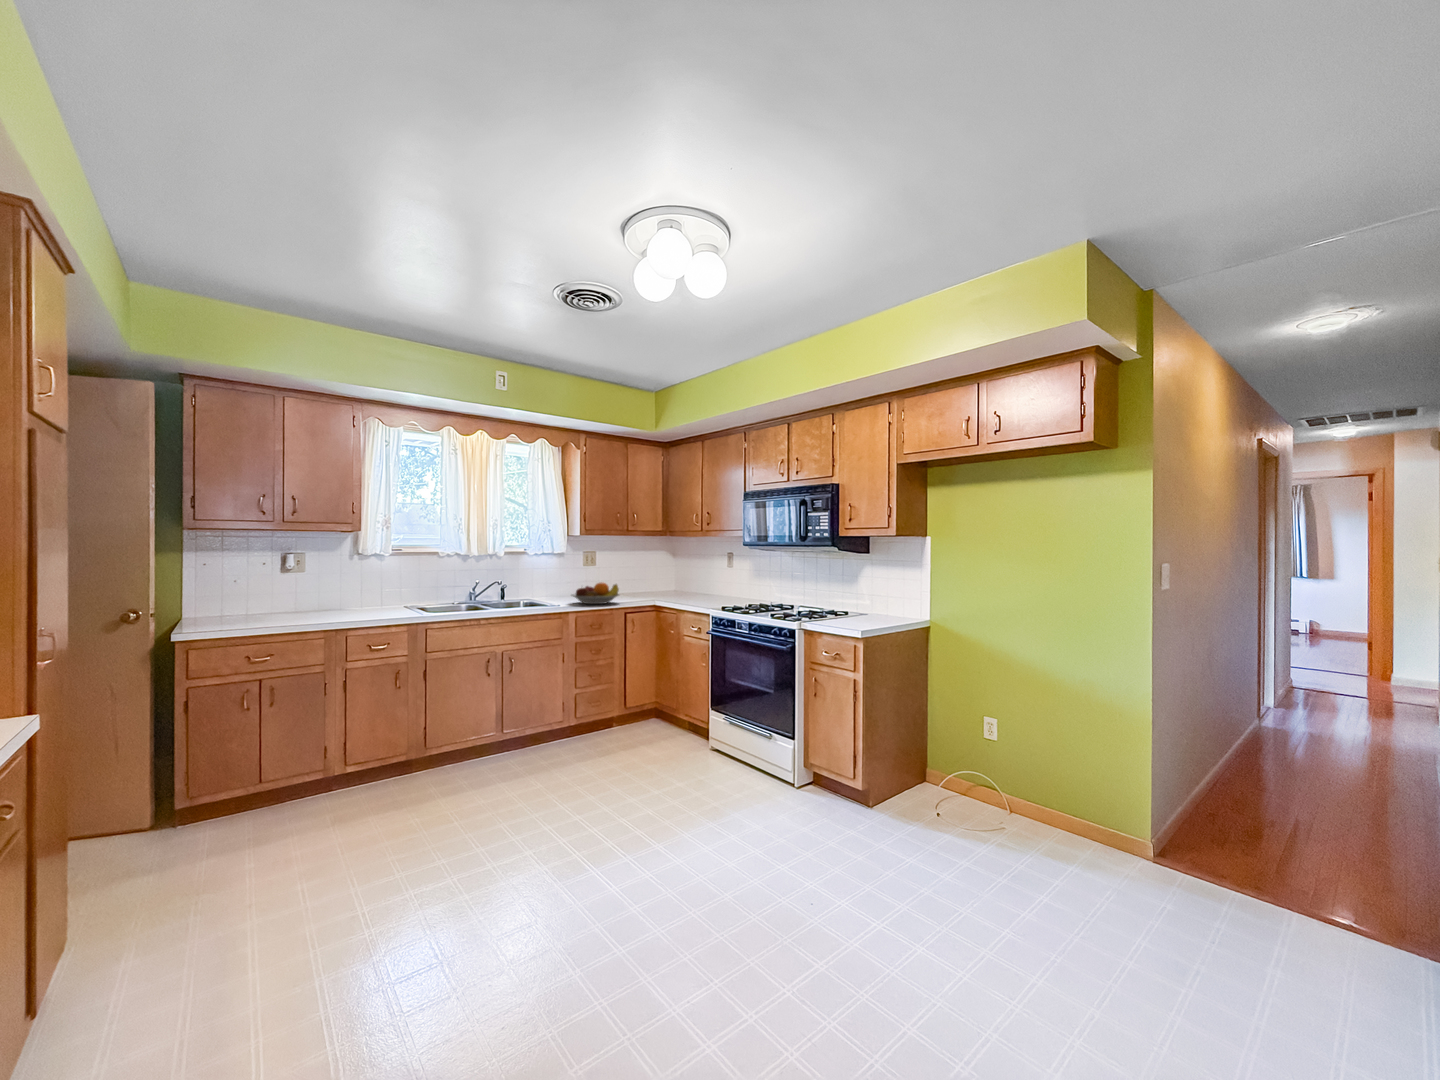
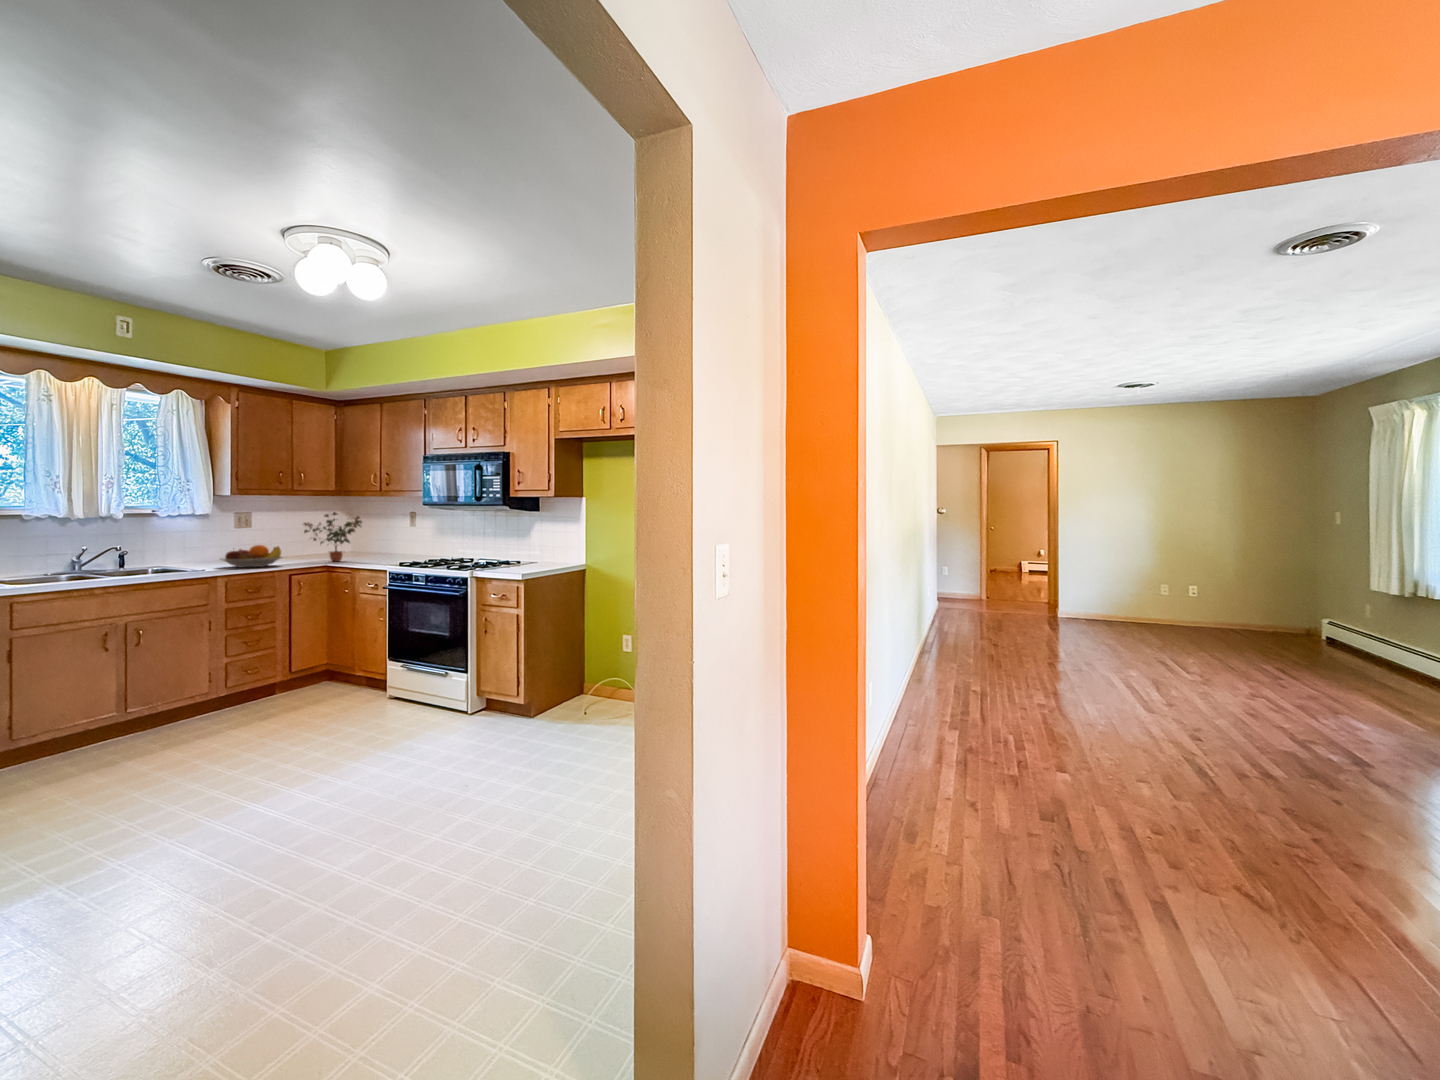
potted plant: none [635,549,687,599] -> present [304,512,362,561]

